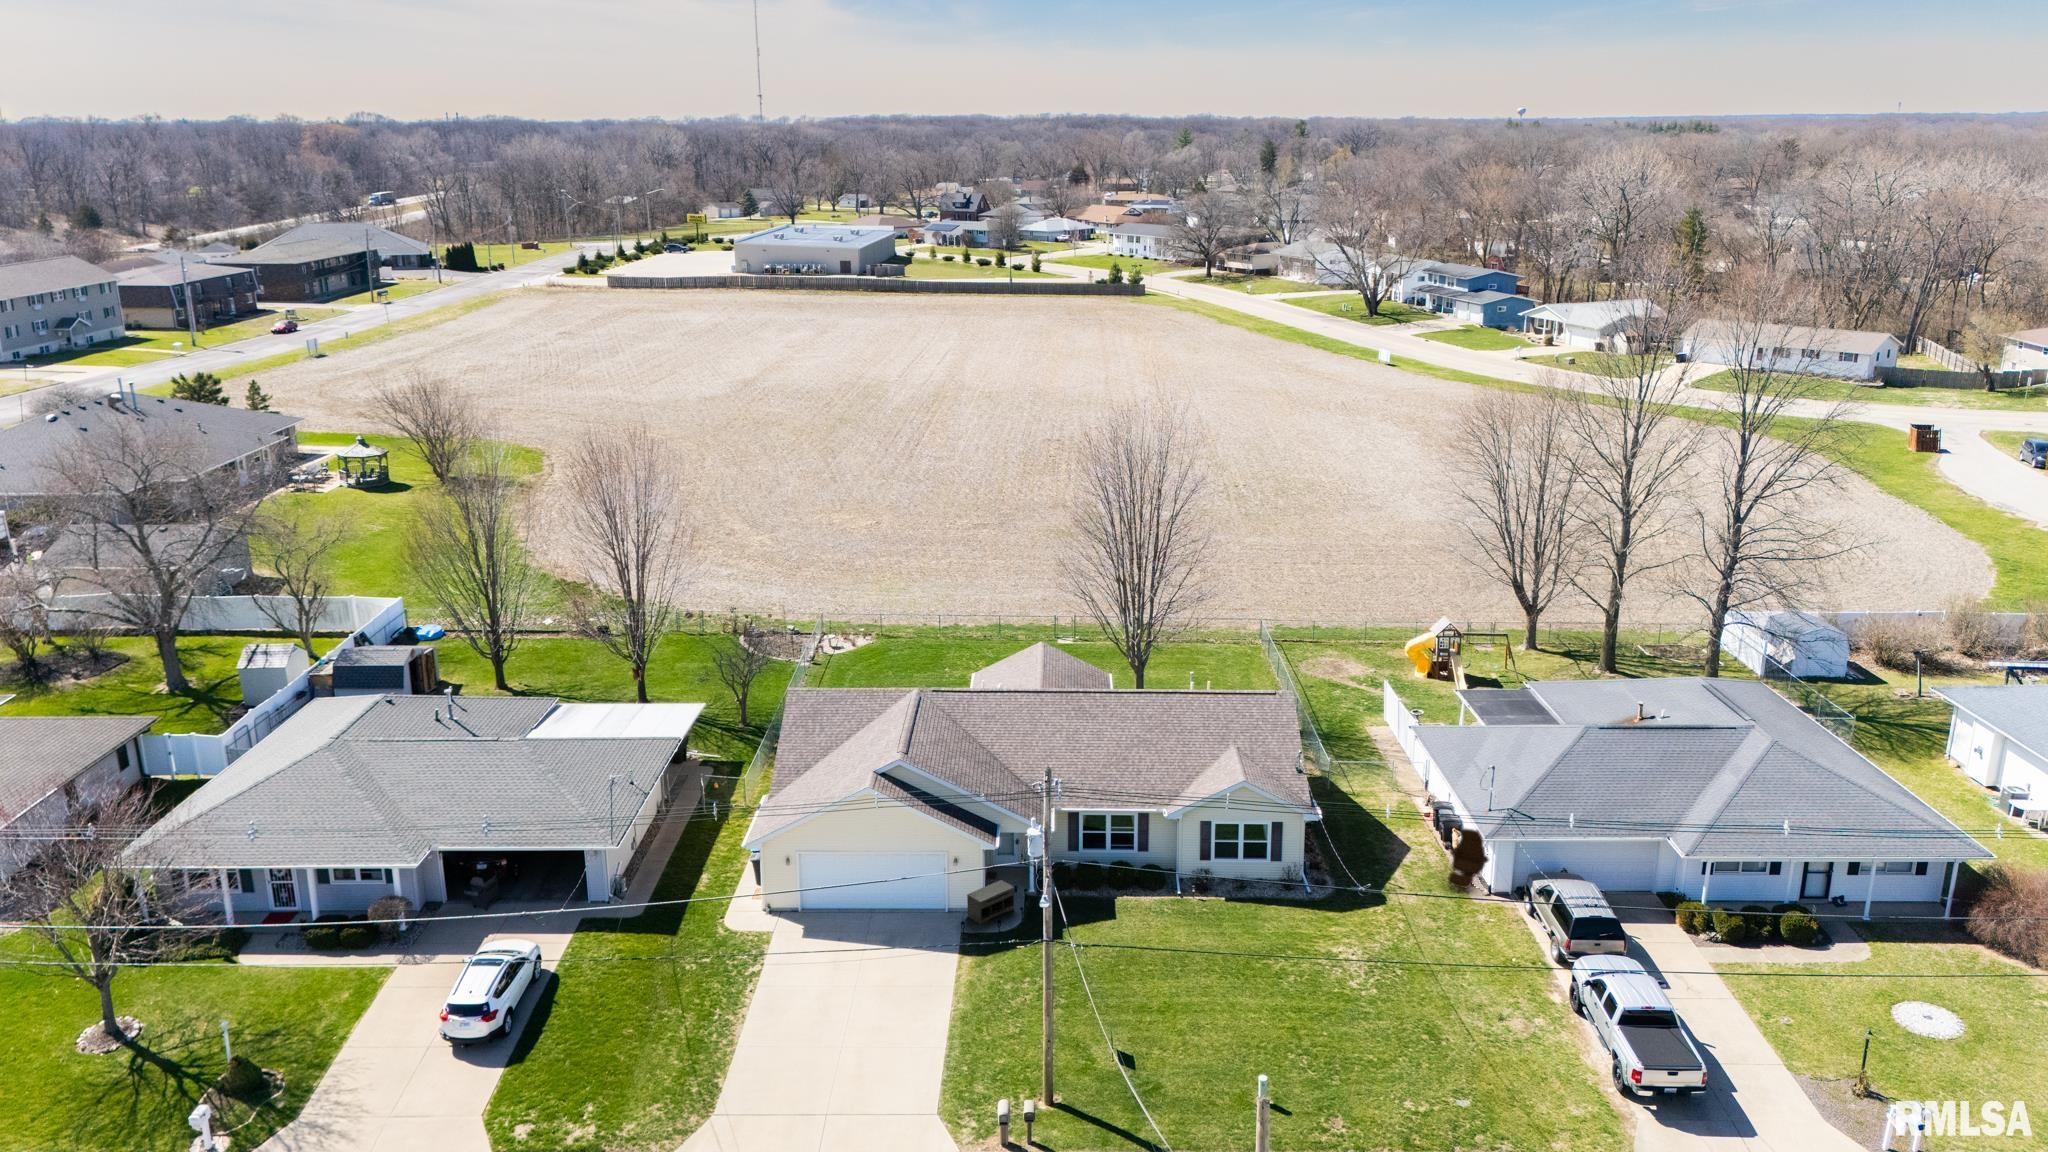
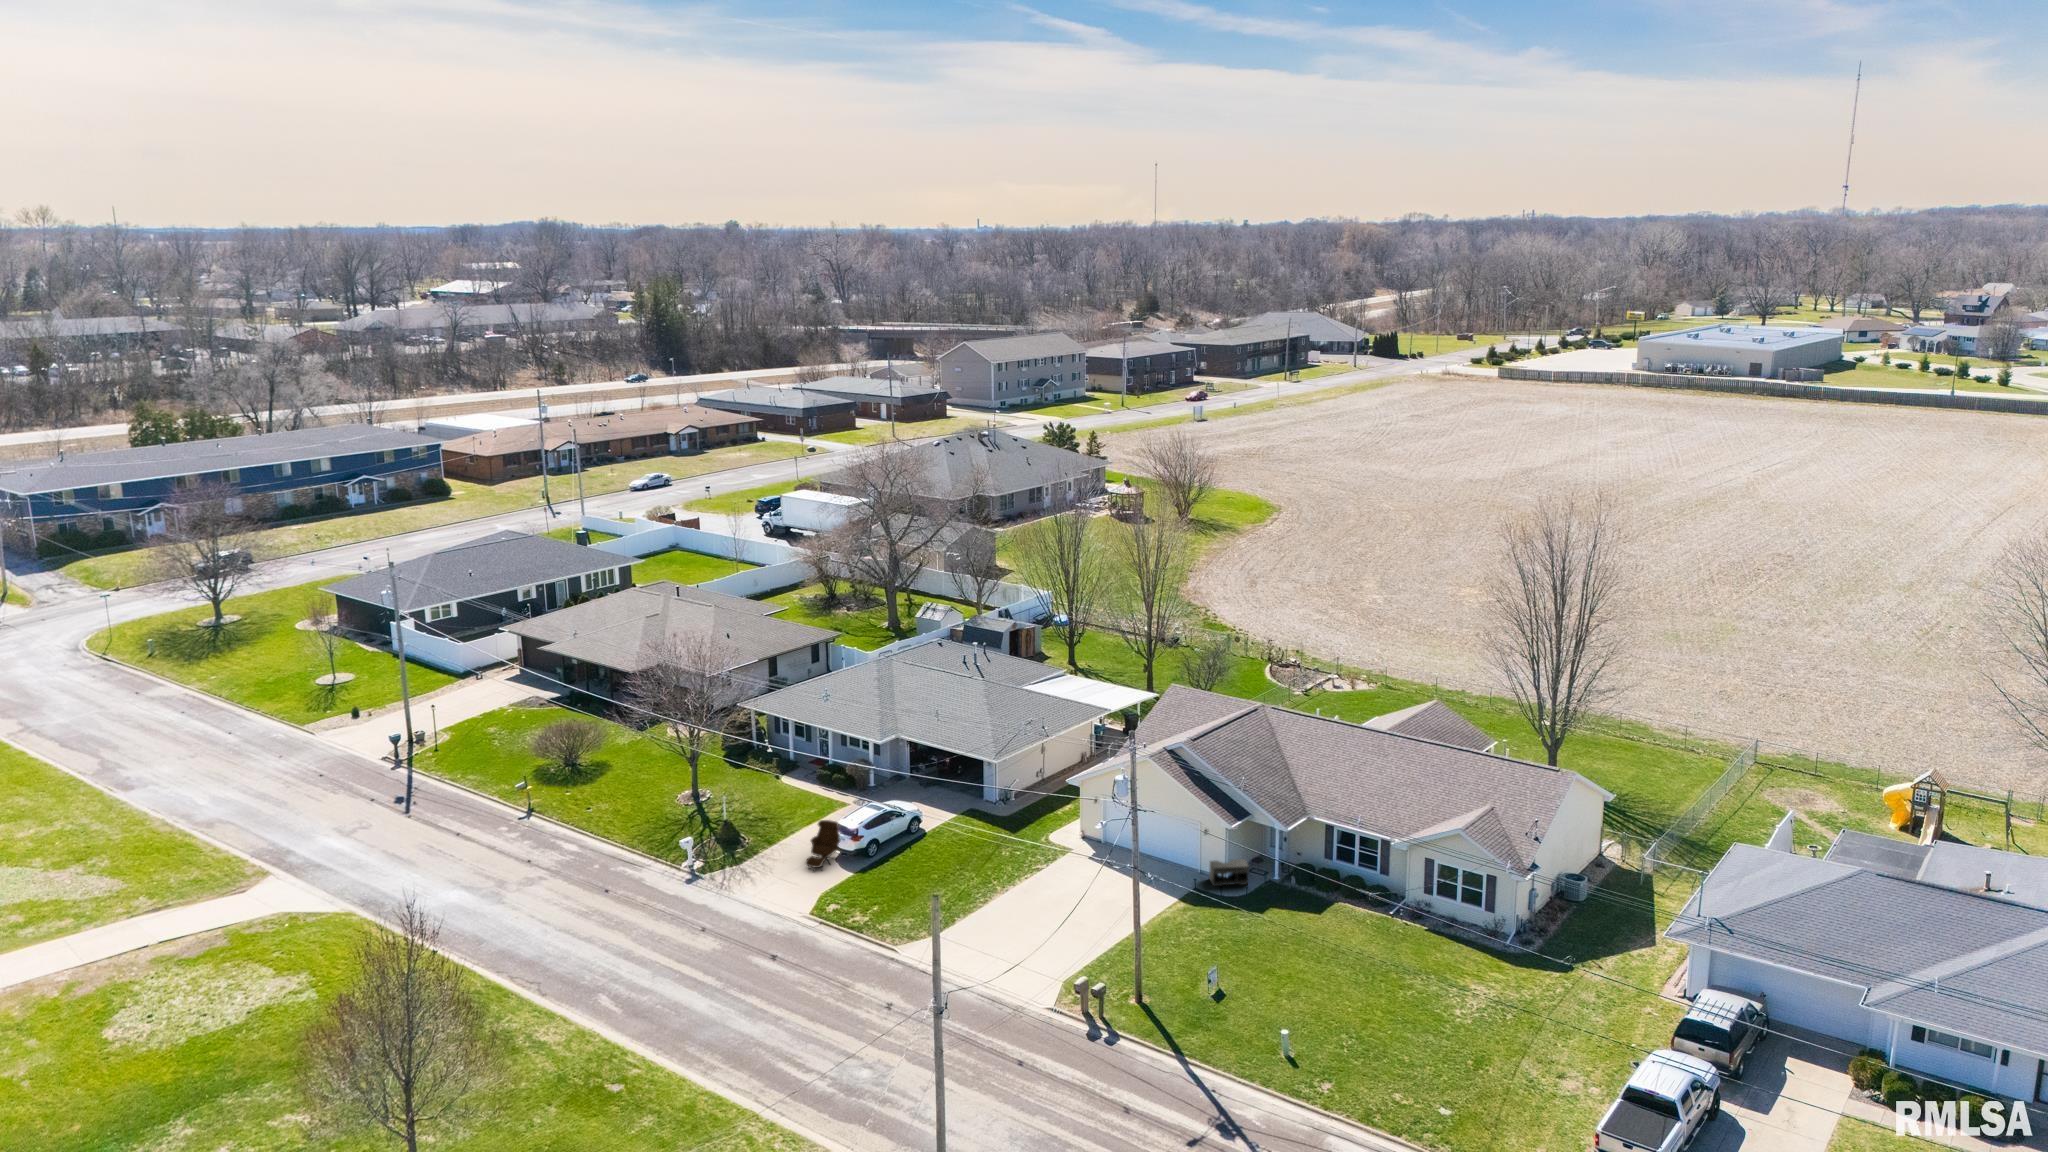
lounge chair: present [1448,829,1489,889] -> present [806,820,840,871]

